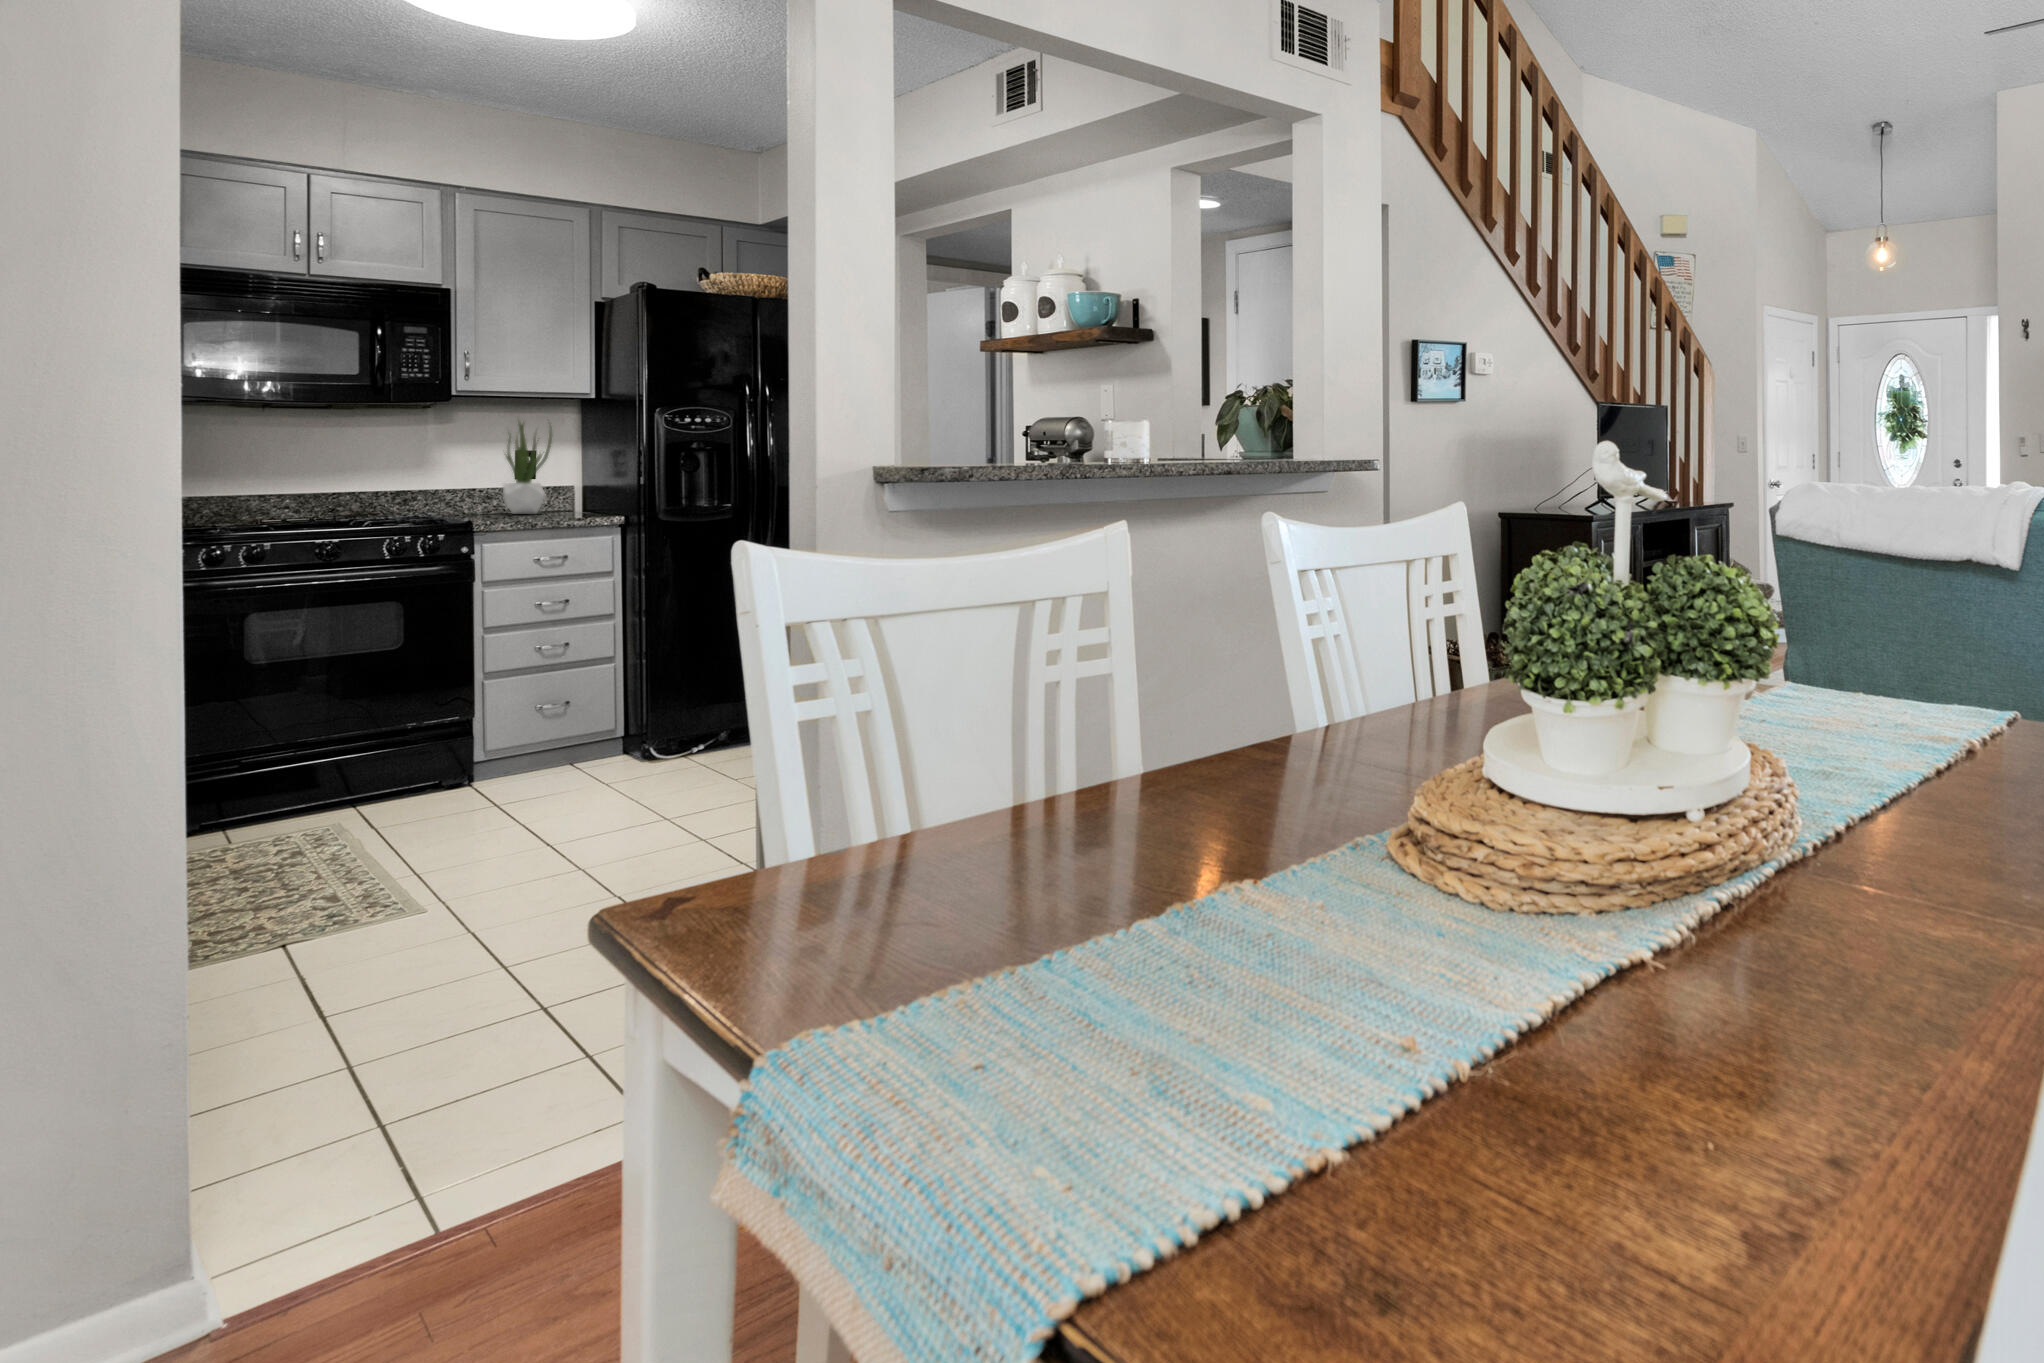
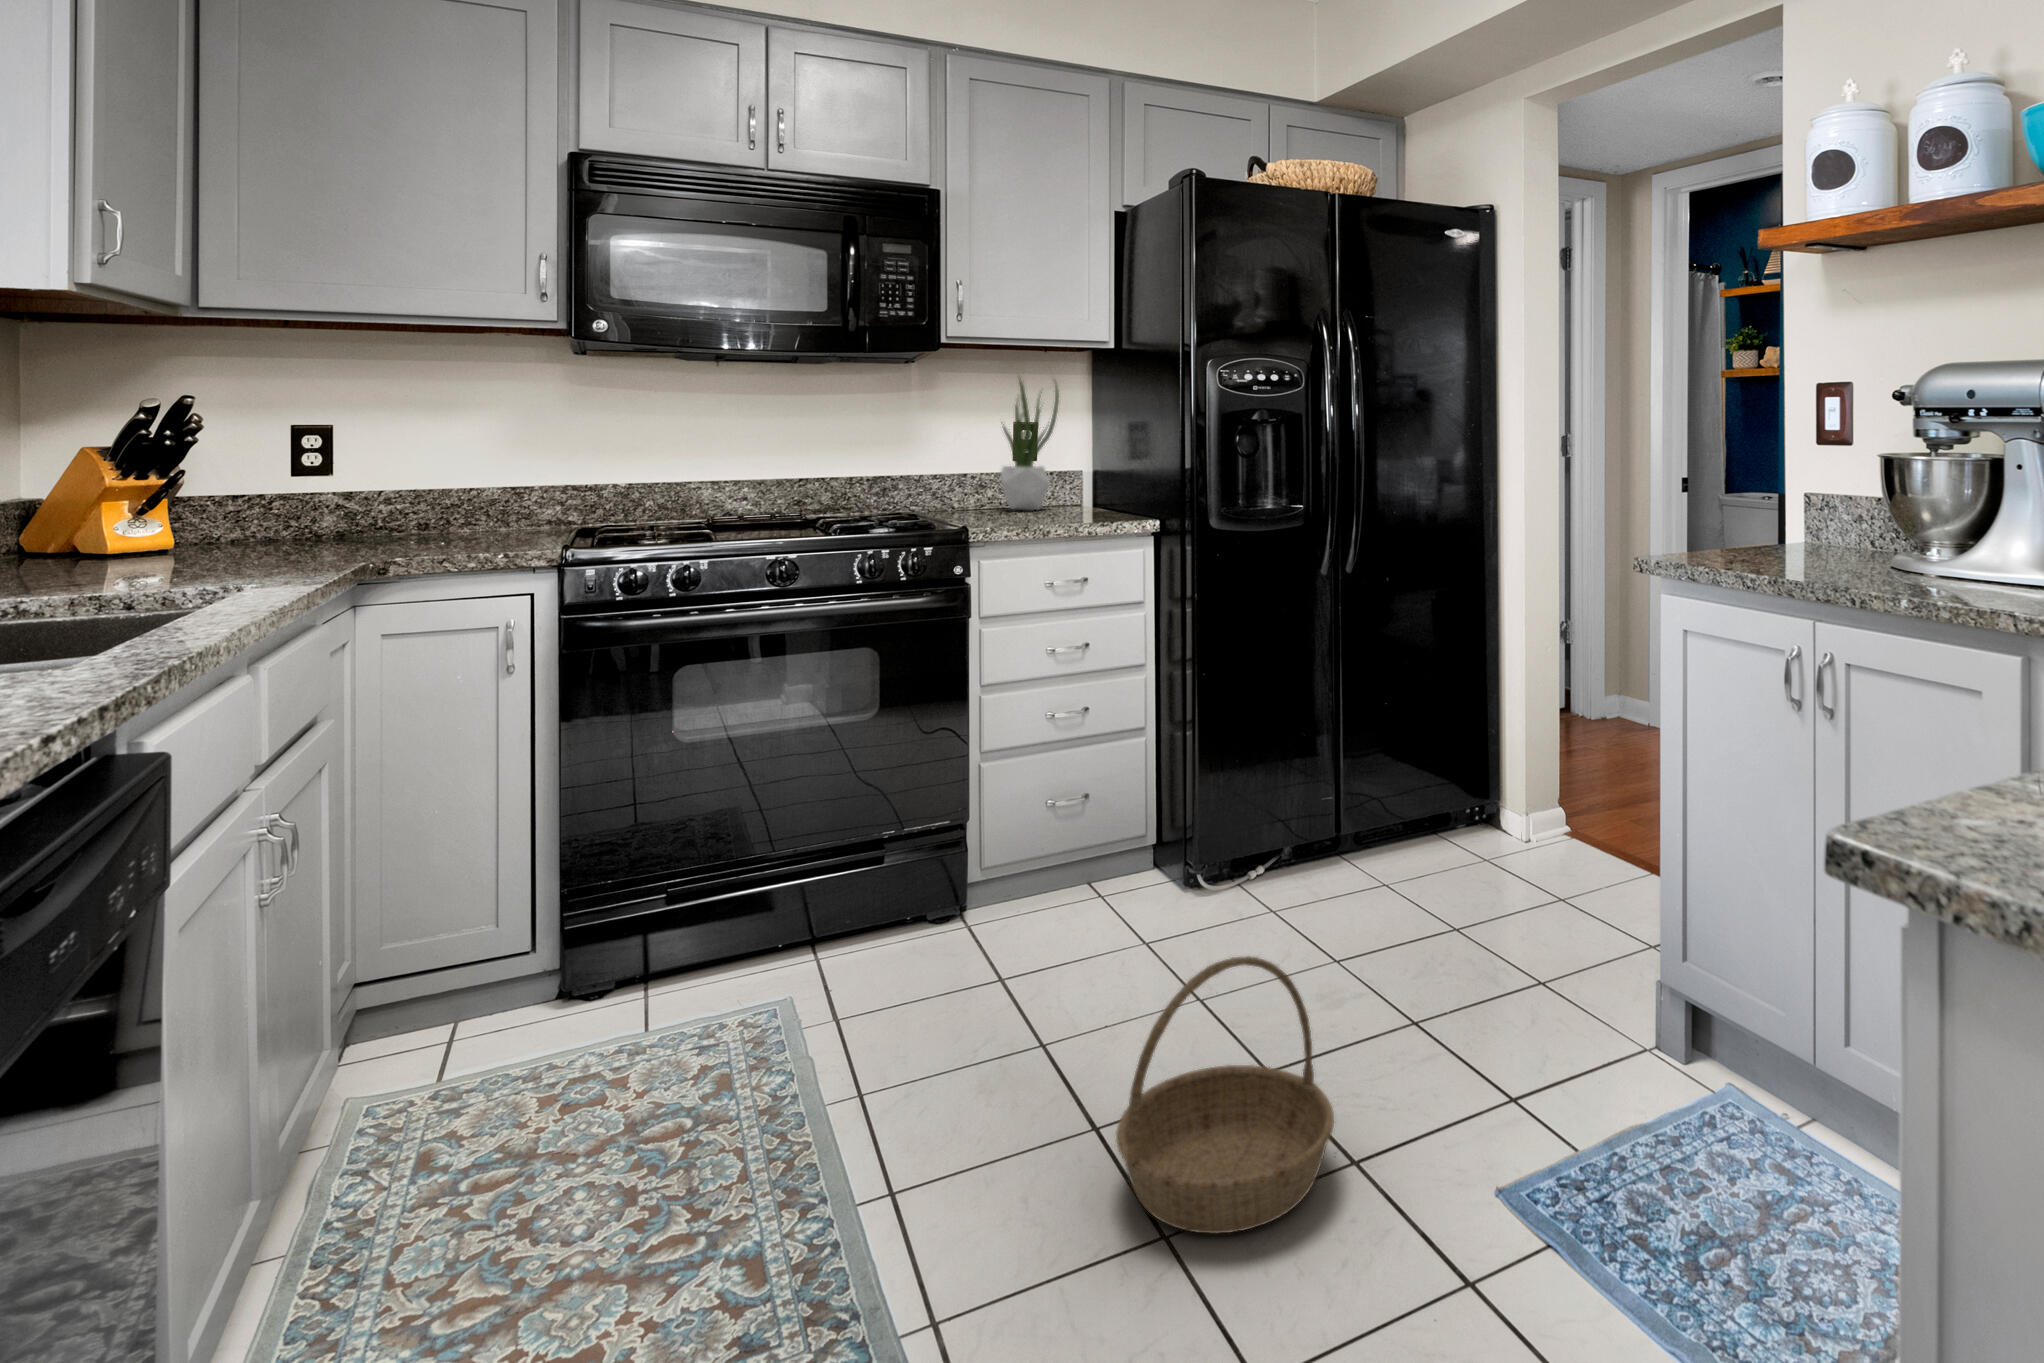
basket: none [556,732,689,862] -> present [1116,956,1334,1233]

